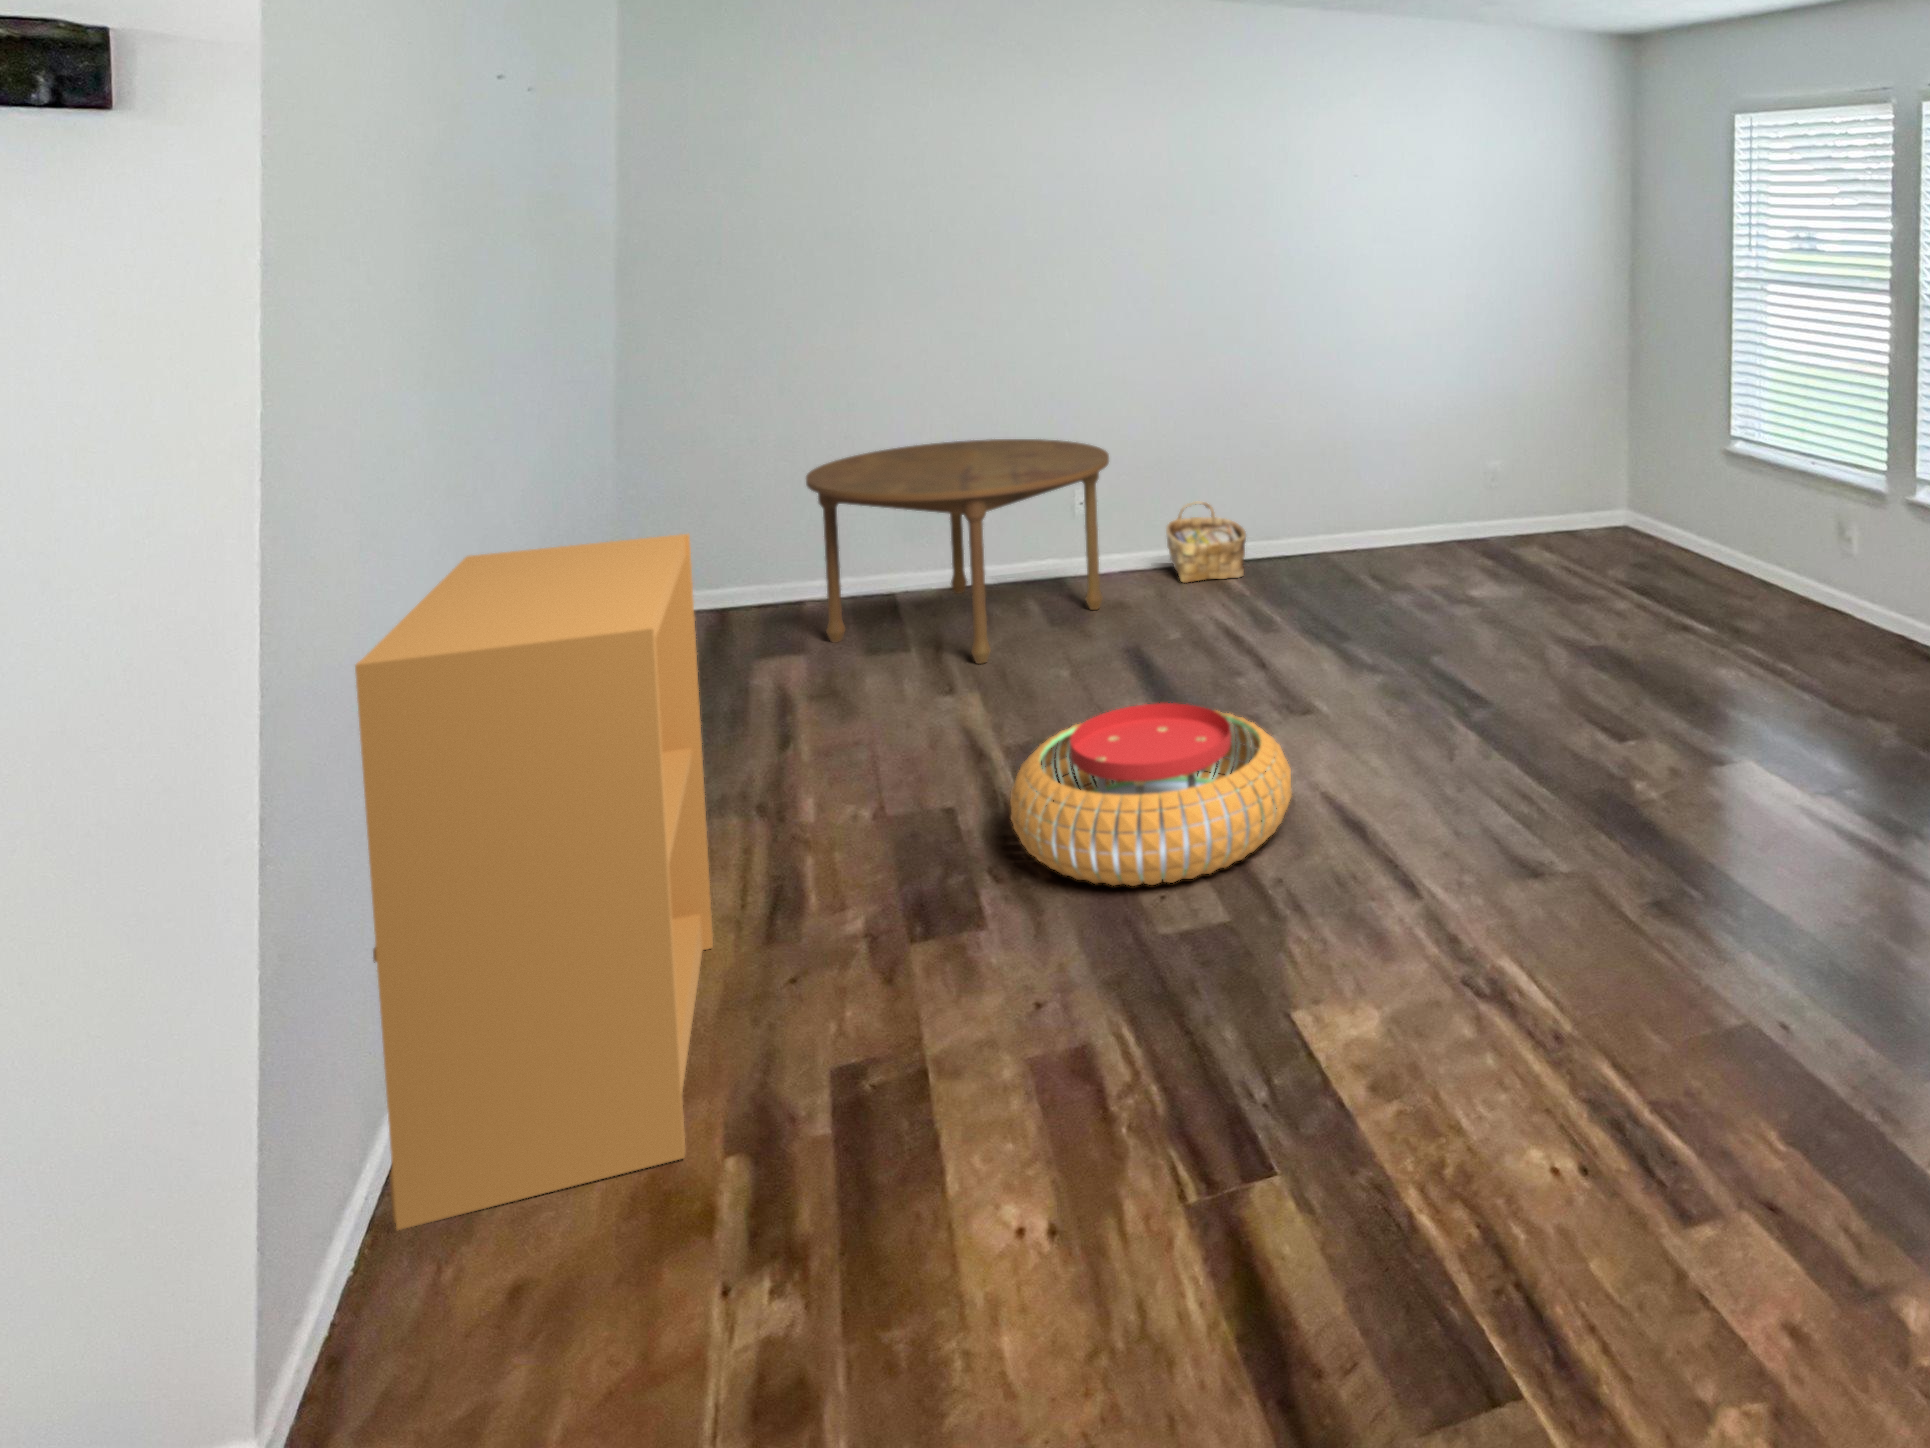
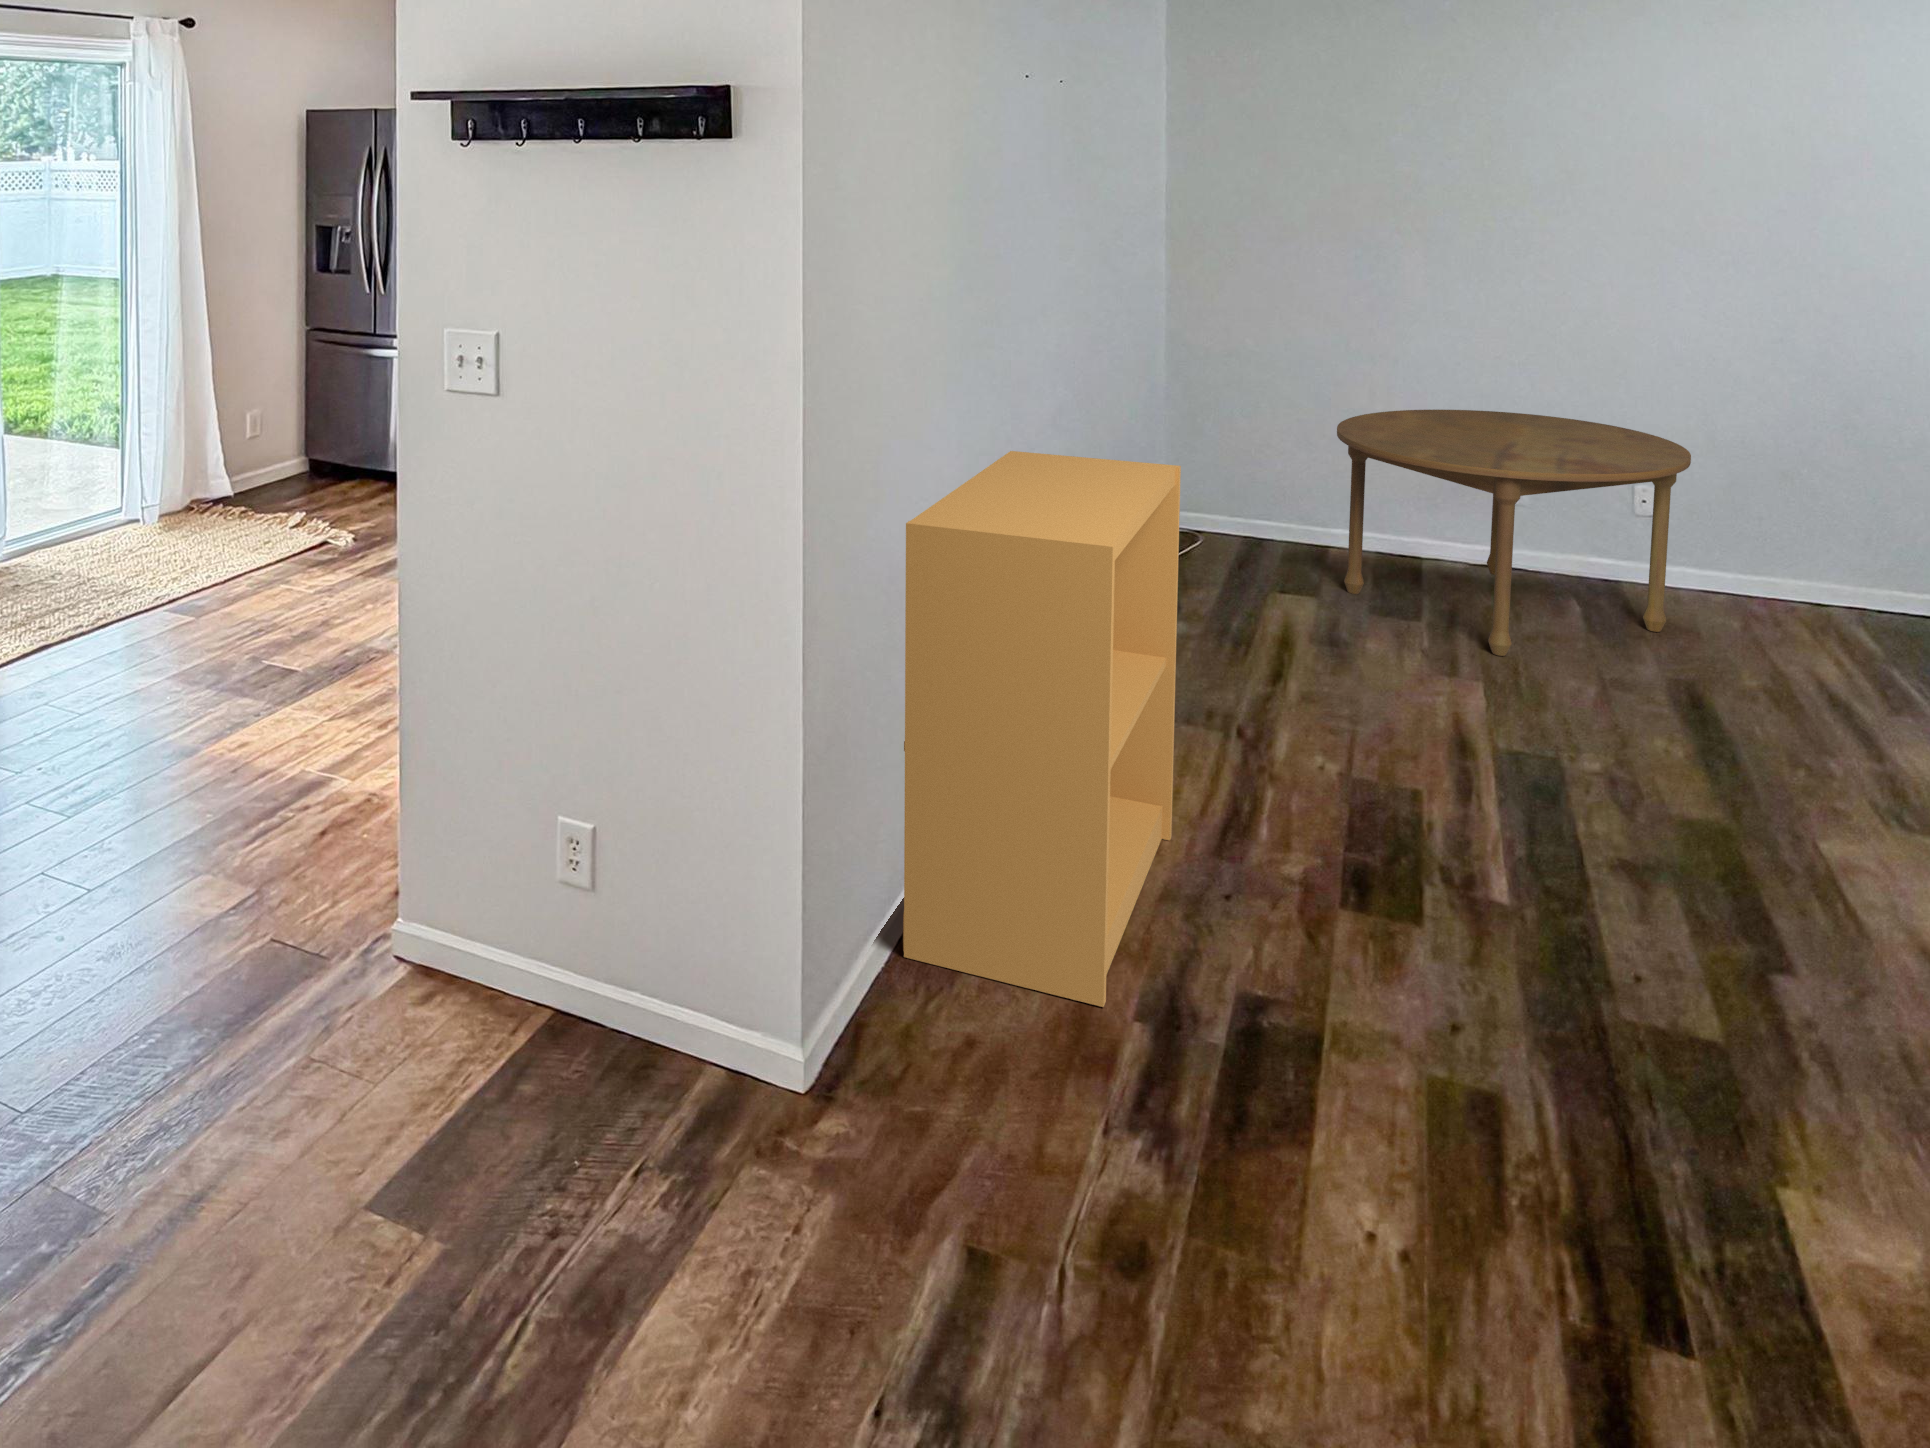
woven basket: present [1166,501,1246,583] -> none [1770,532,1892,640]
pouf: present [1010,703,1292,886] -> none [1477,751,1860,981]

